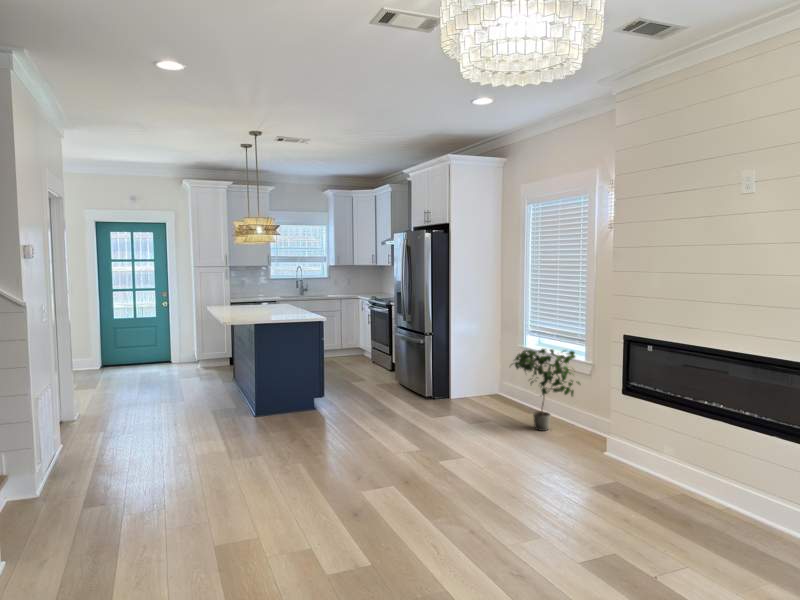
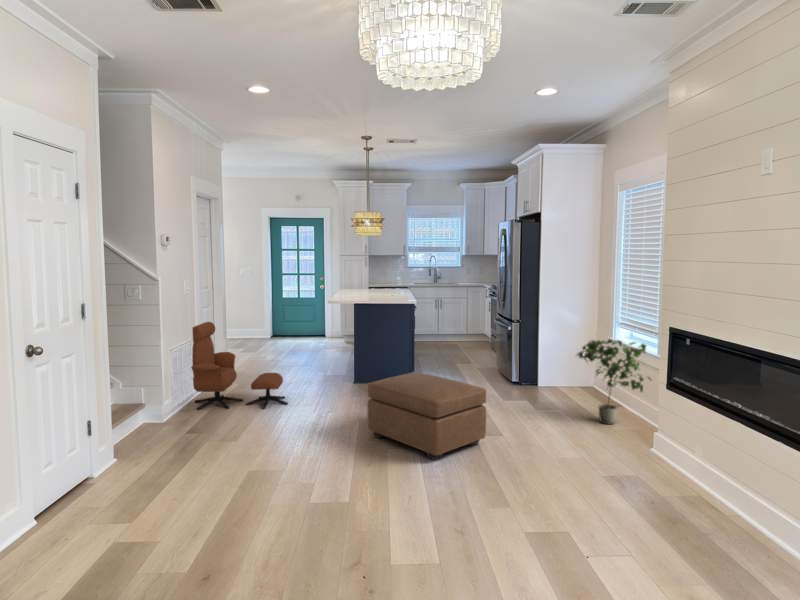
lounge chair: none [59,359,195,479] -> present [191,322,288,410]
ottoman: none [326,400,457,496] -> present [367,373,486,460]

